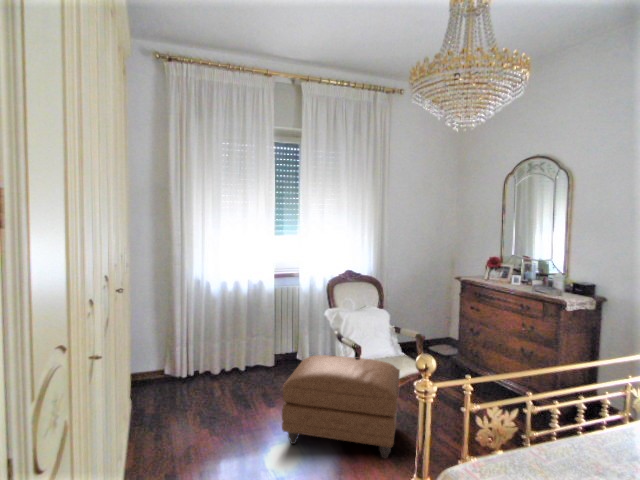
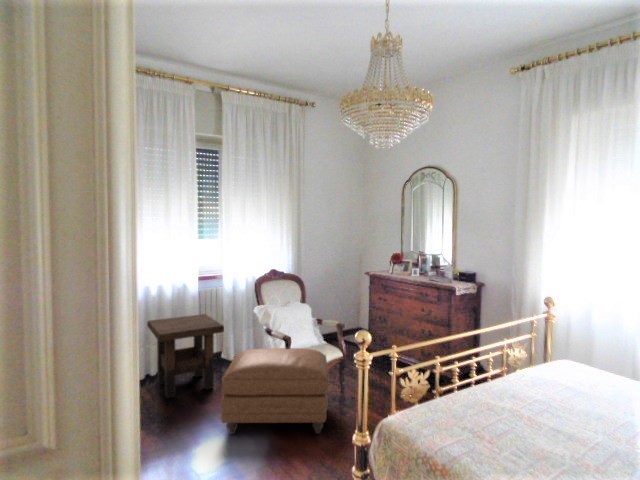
side table: none [225,313,295,395] -> present [147,314,224,398]

